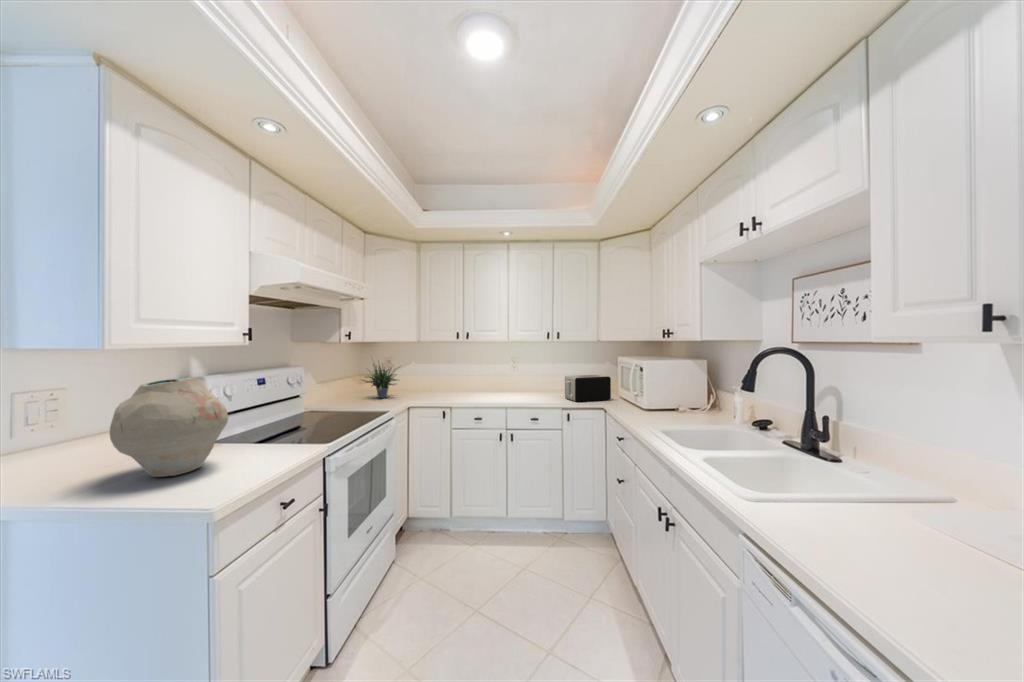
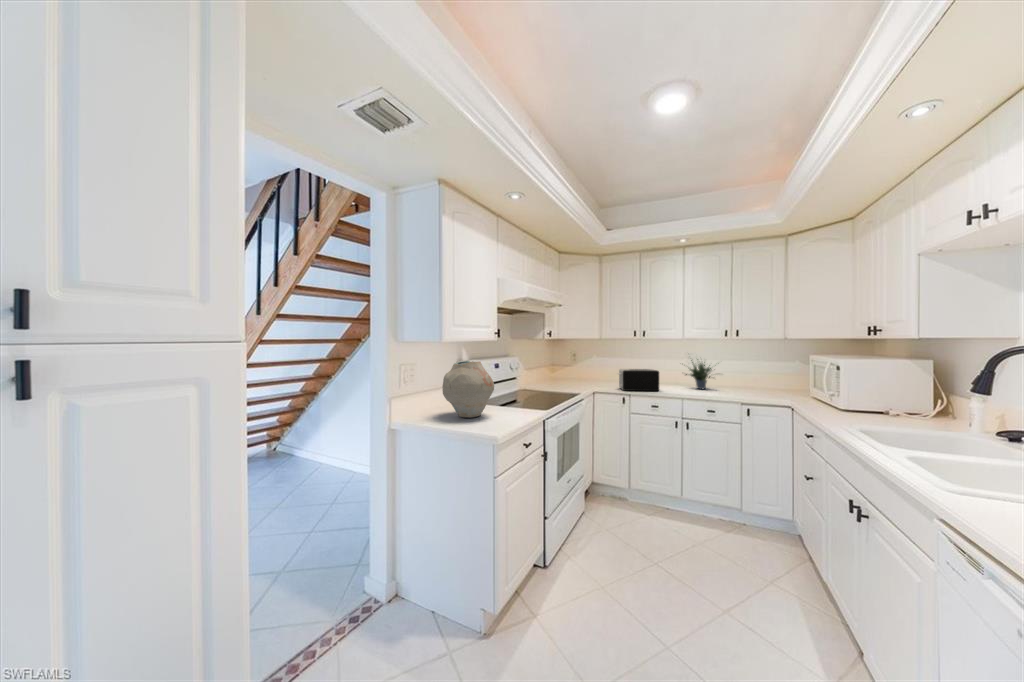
potted plant: present [362,361,397,398] -> present [686,359,712,390]
toaster: present [565,375,611,402] -> present [618,369,659,391]

